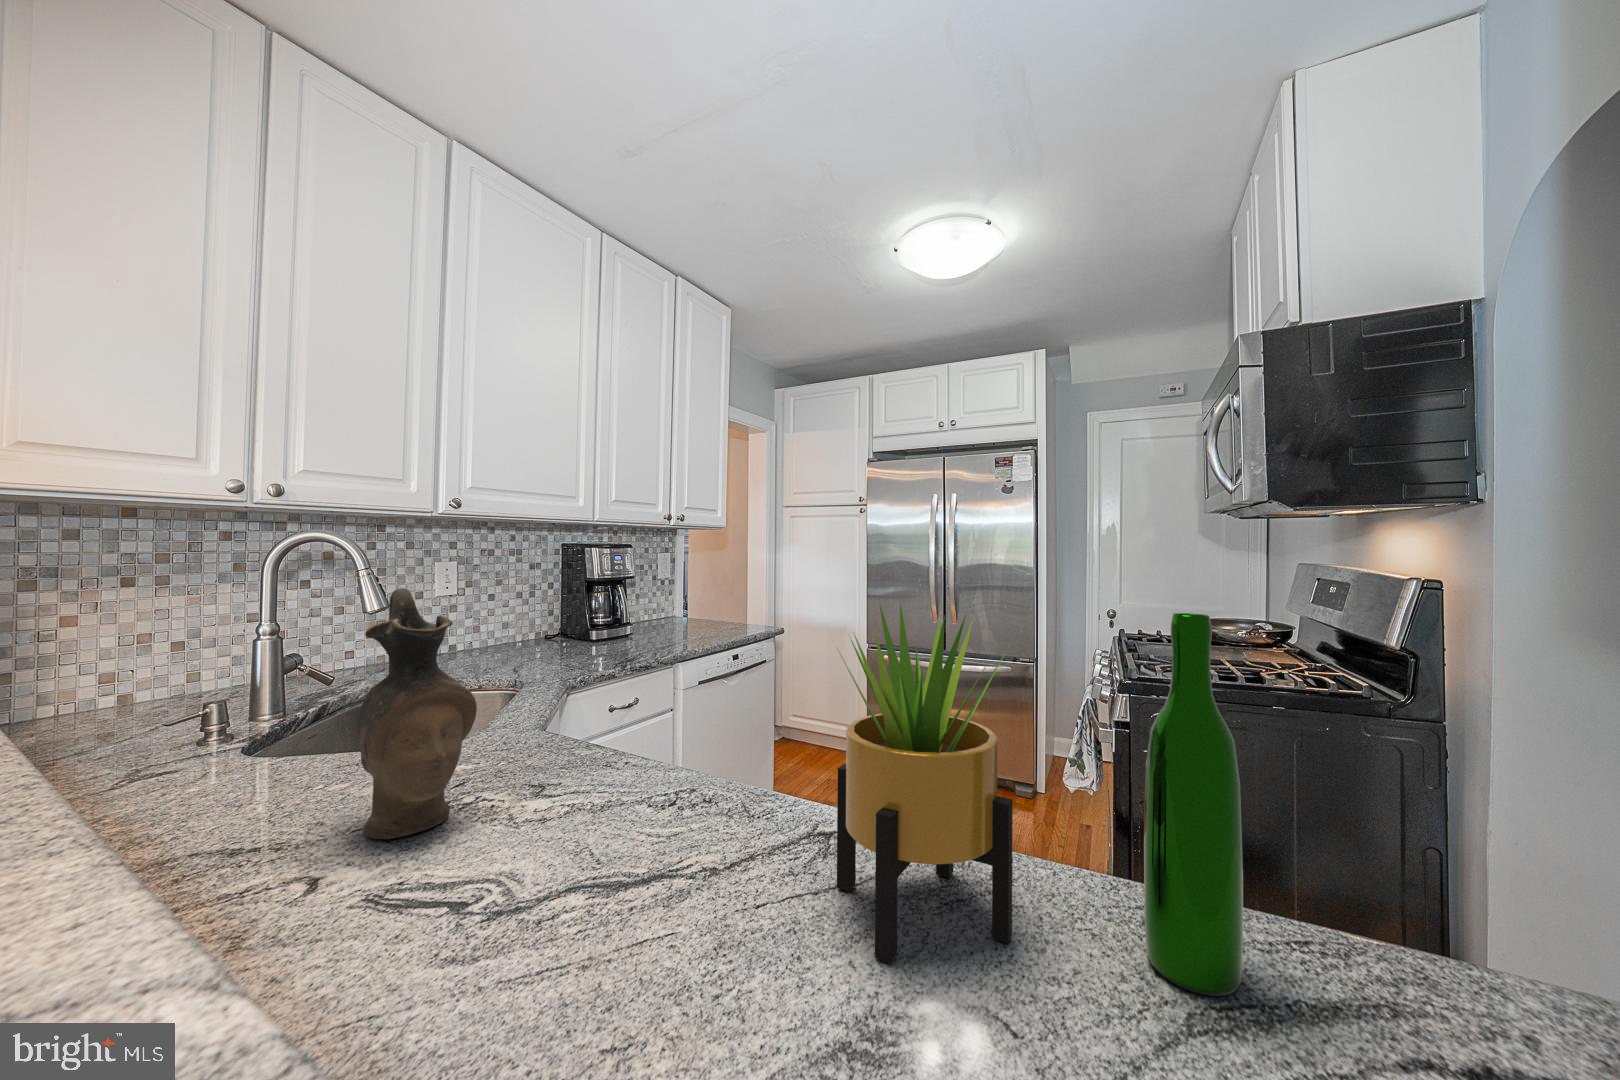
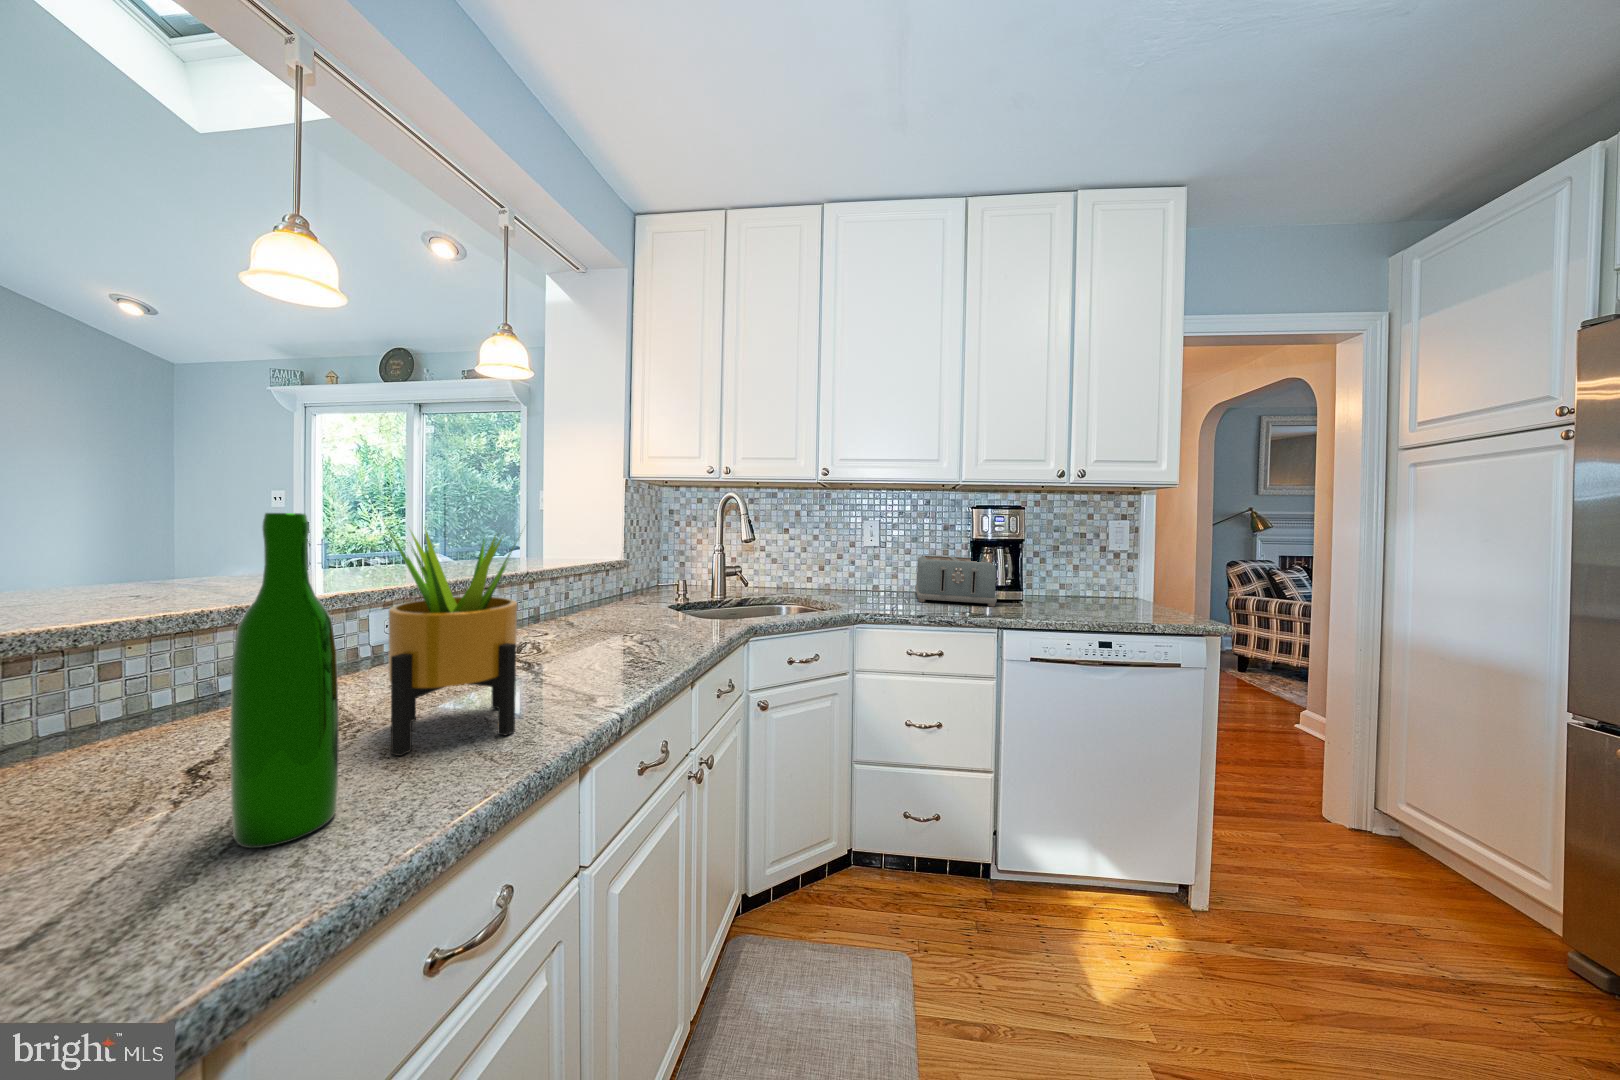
ceramic pitcher: present [358,588,477,839] -> none [574,518,630,631]
toaster: none [511,599,640,661] -> present [915,555,997,607]

